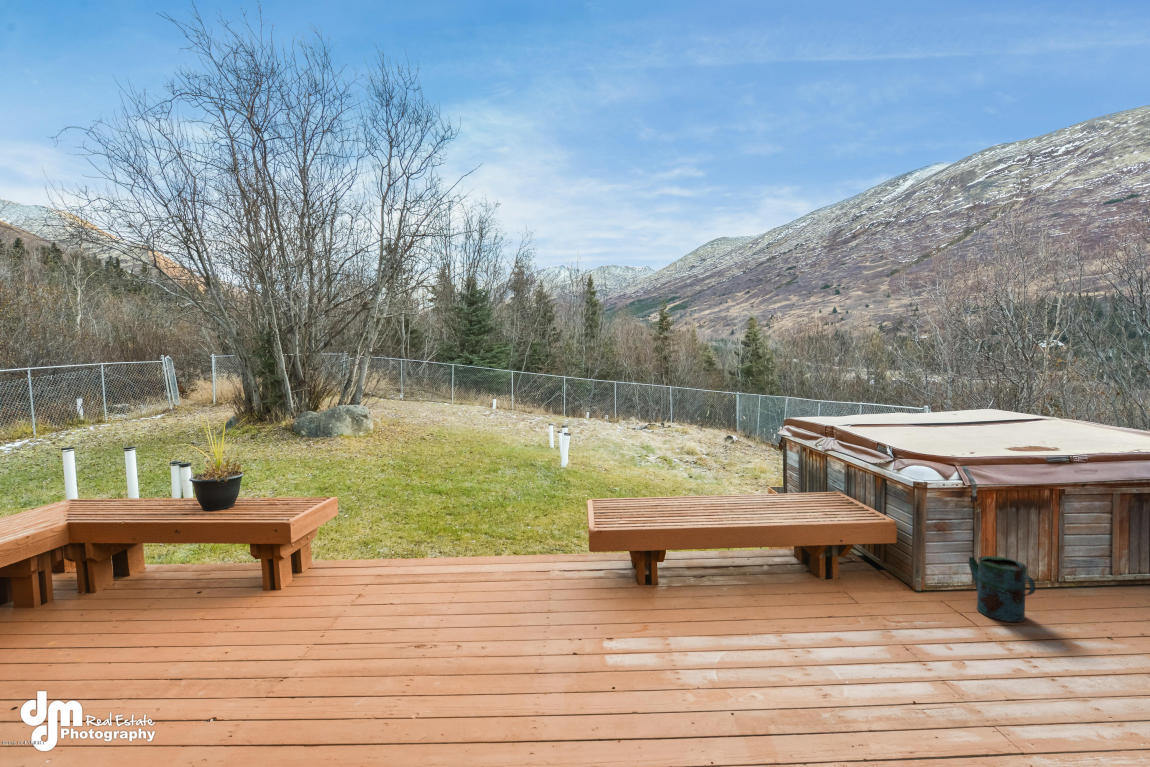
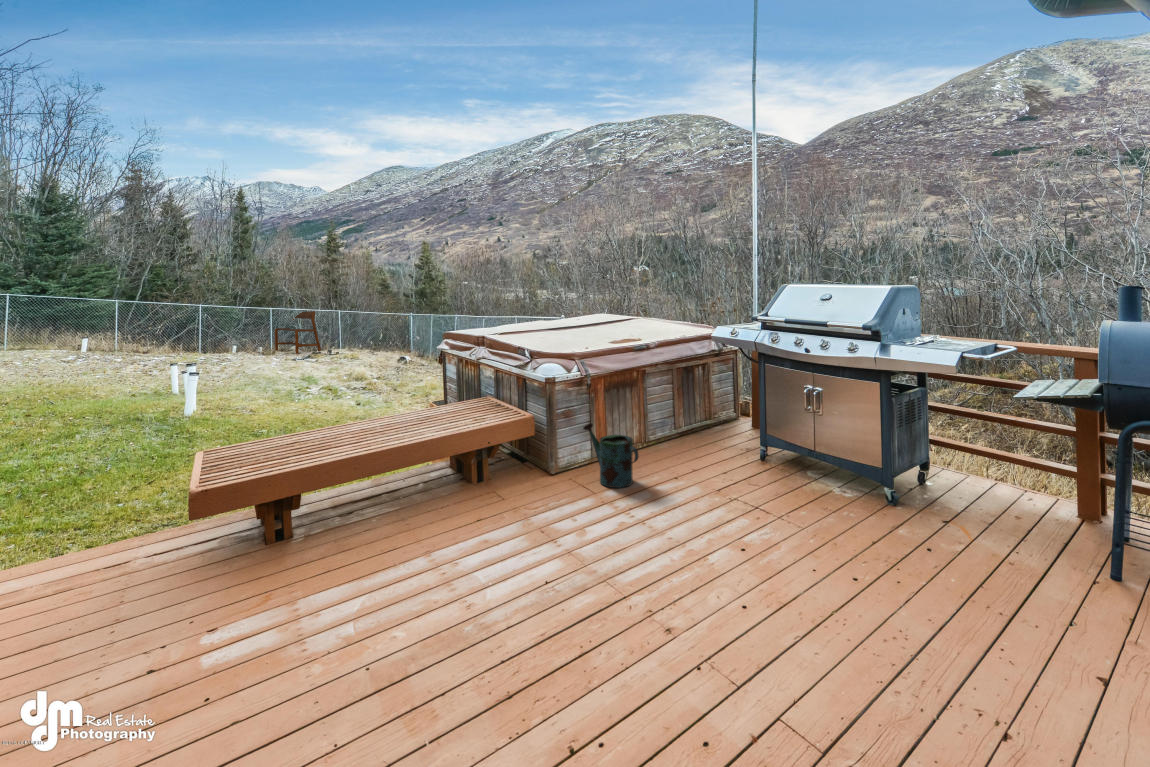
bench: none [616,384,653,422] -> present [275,311,321,354]

